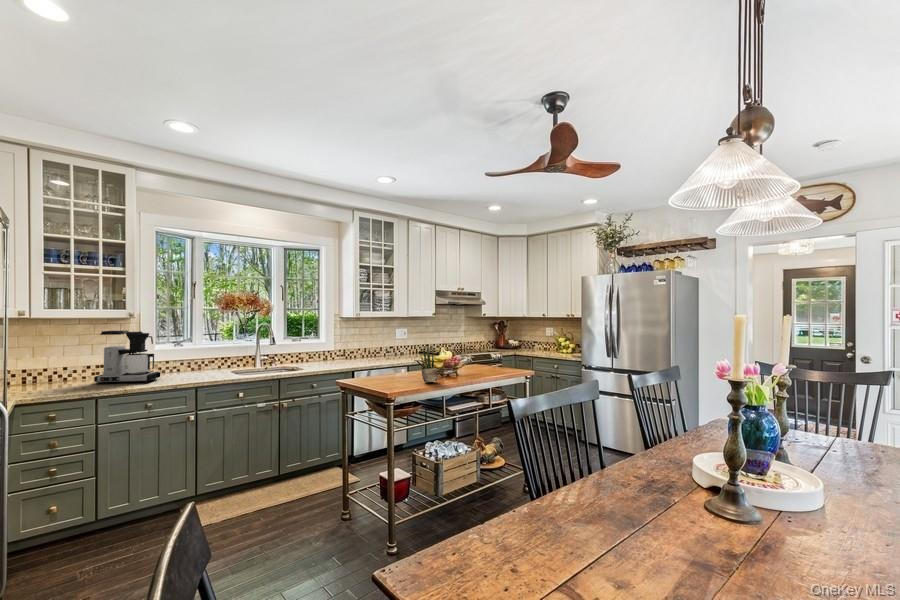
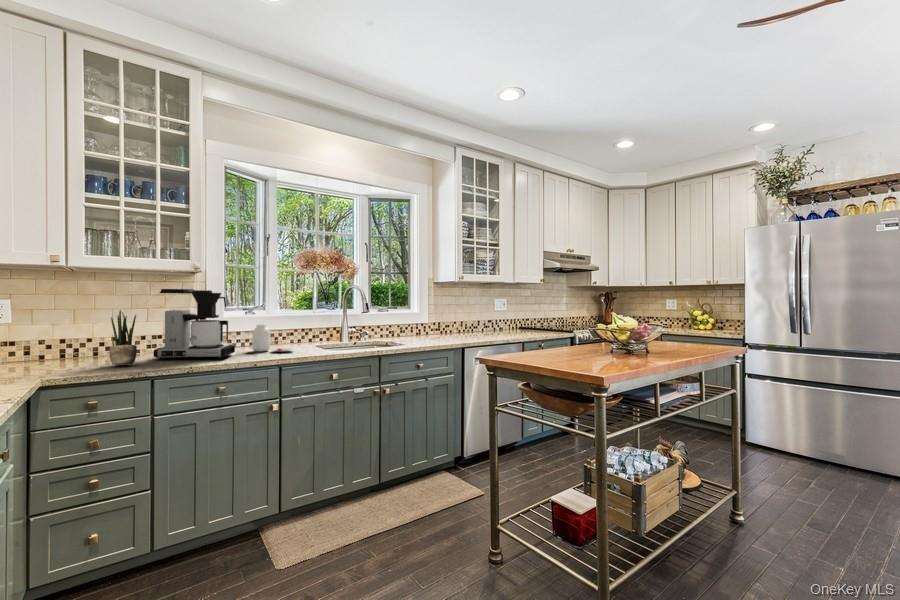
potted plant: present [422,344,438,382] -> present [110,310,137,365]
jar: none [170,355,209,377] -> present [246,324,293,353]

